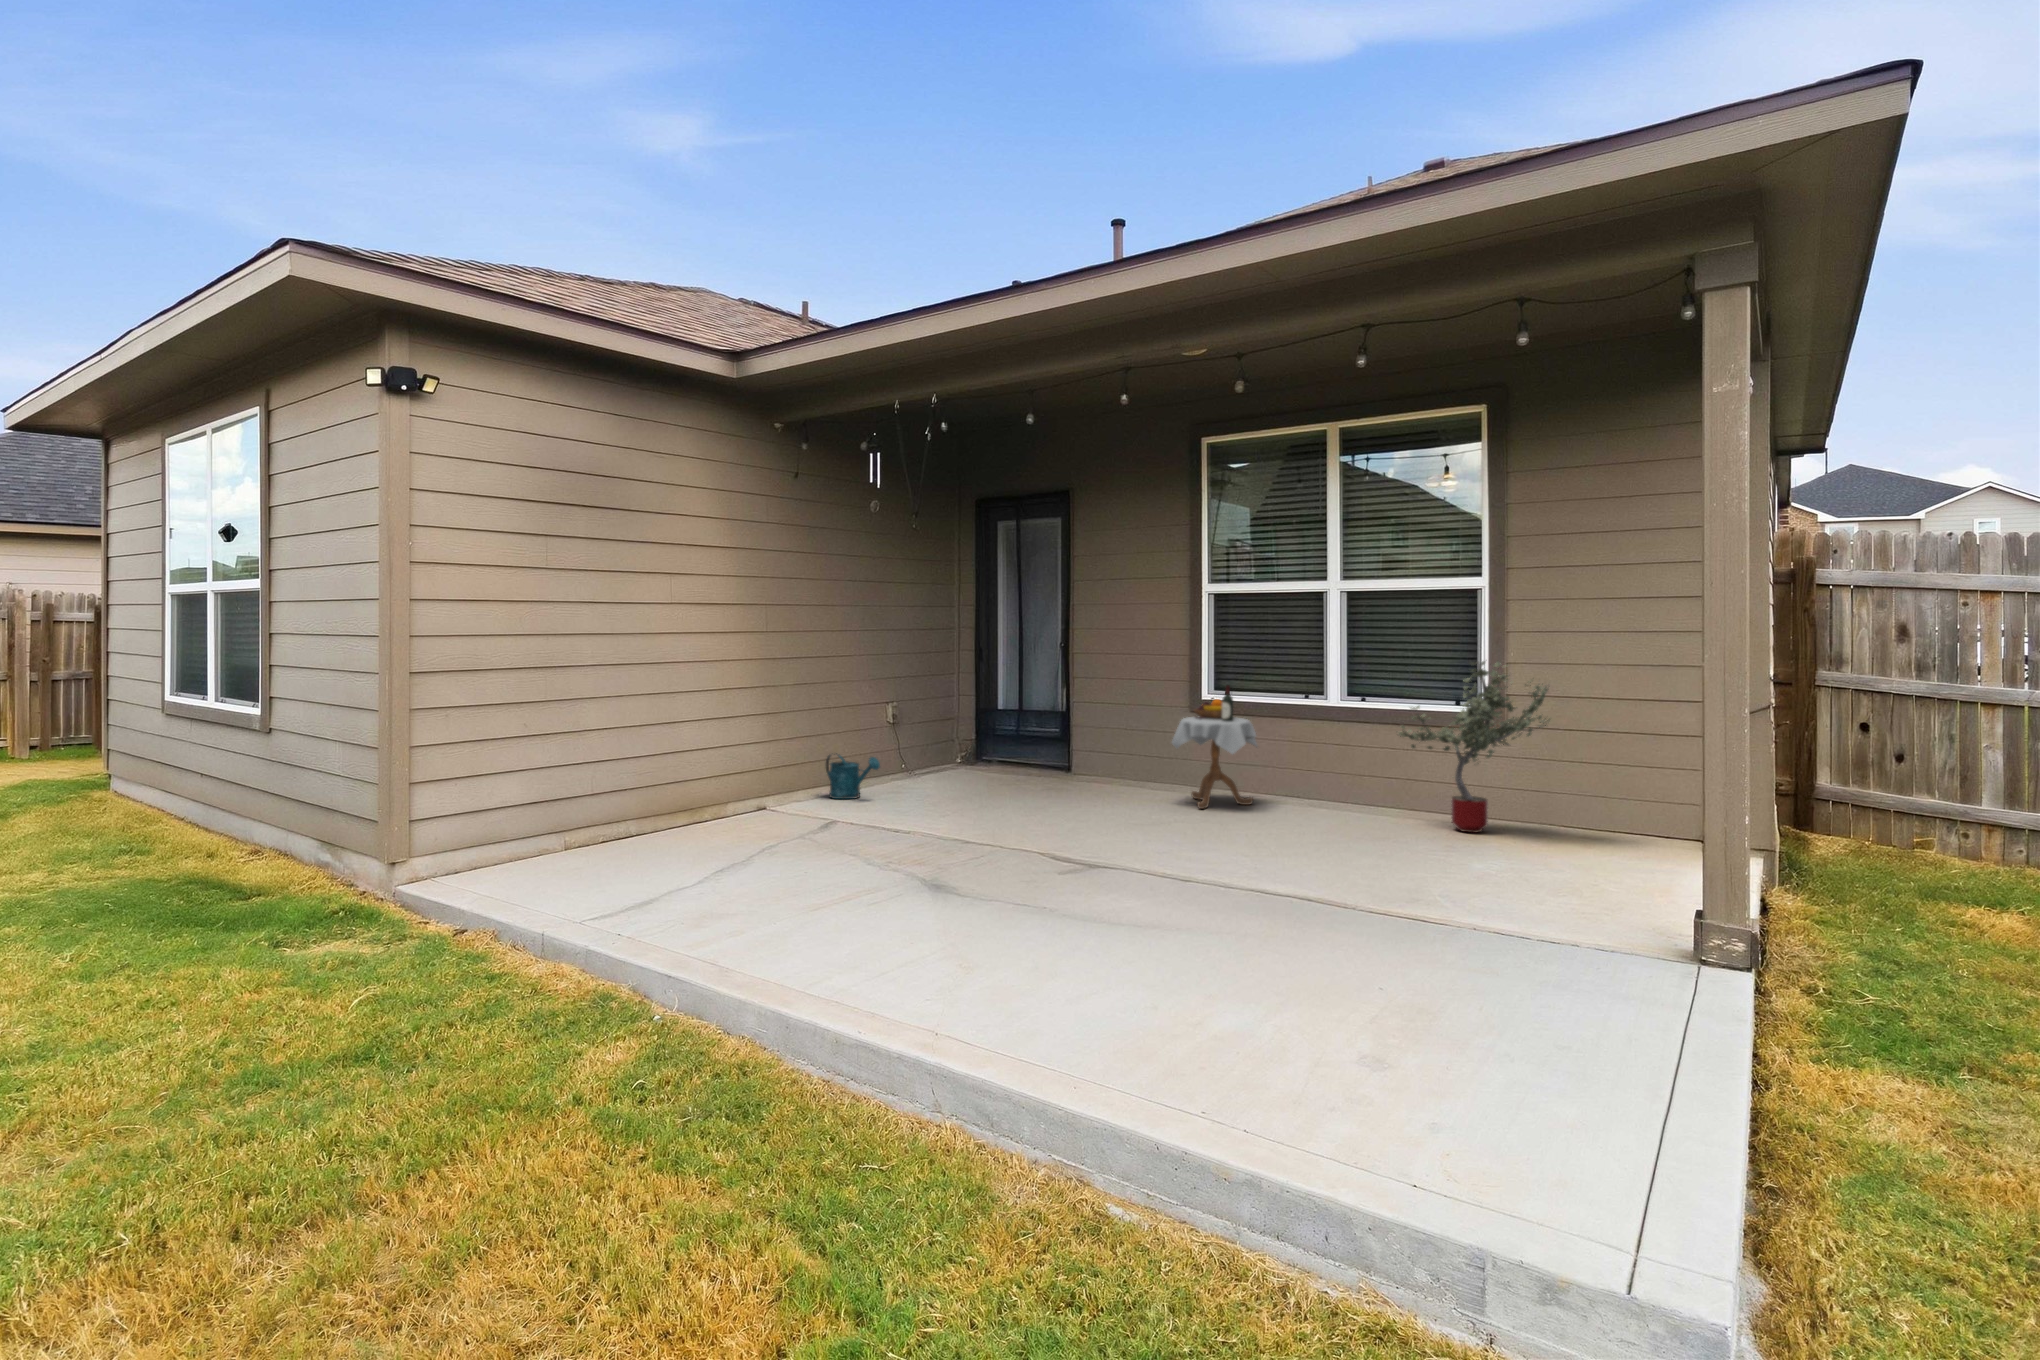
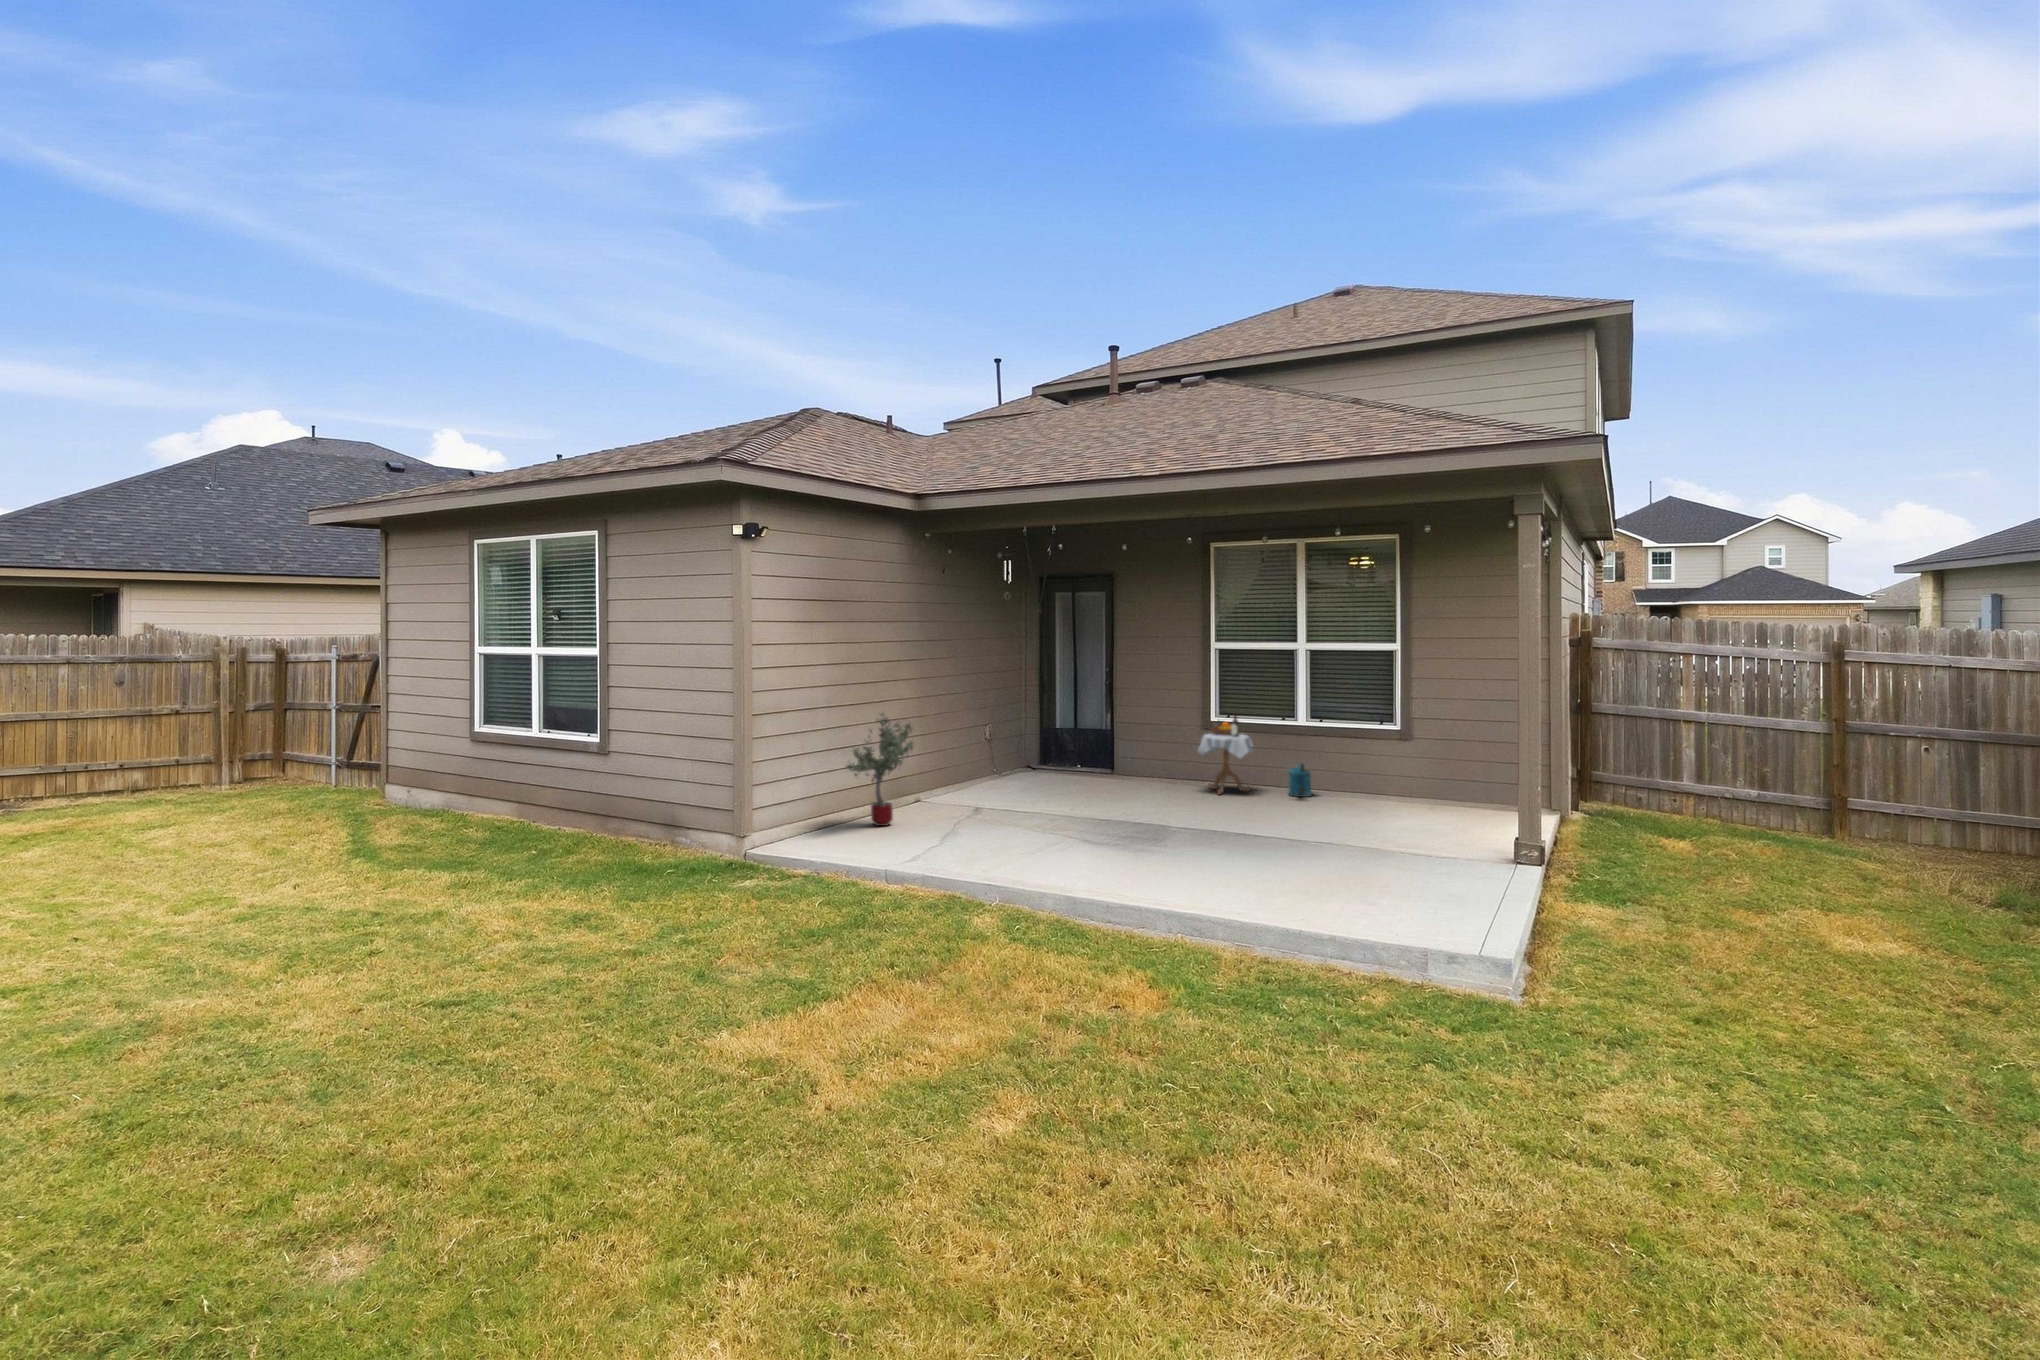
potted tree: present [1399,661,1548,833] -> present [847,713,914,826]
watering can: present [826,753,880,799] -> present [1288,763,1312,797]

